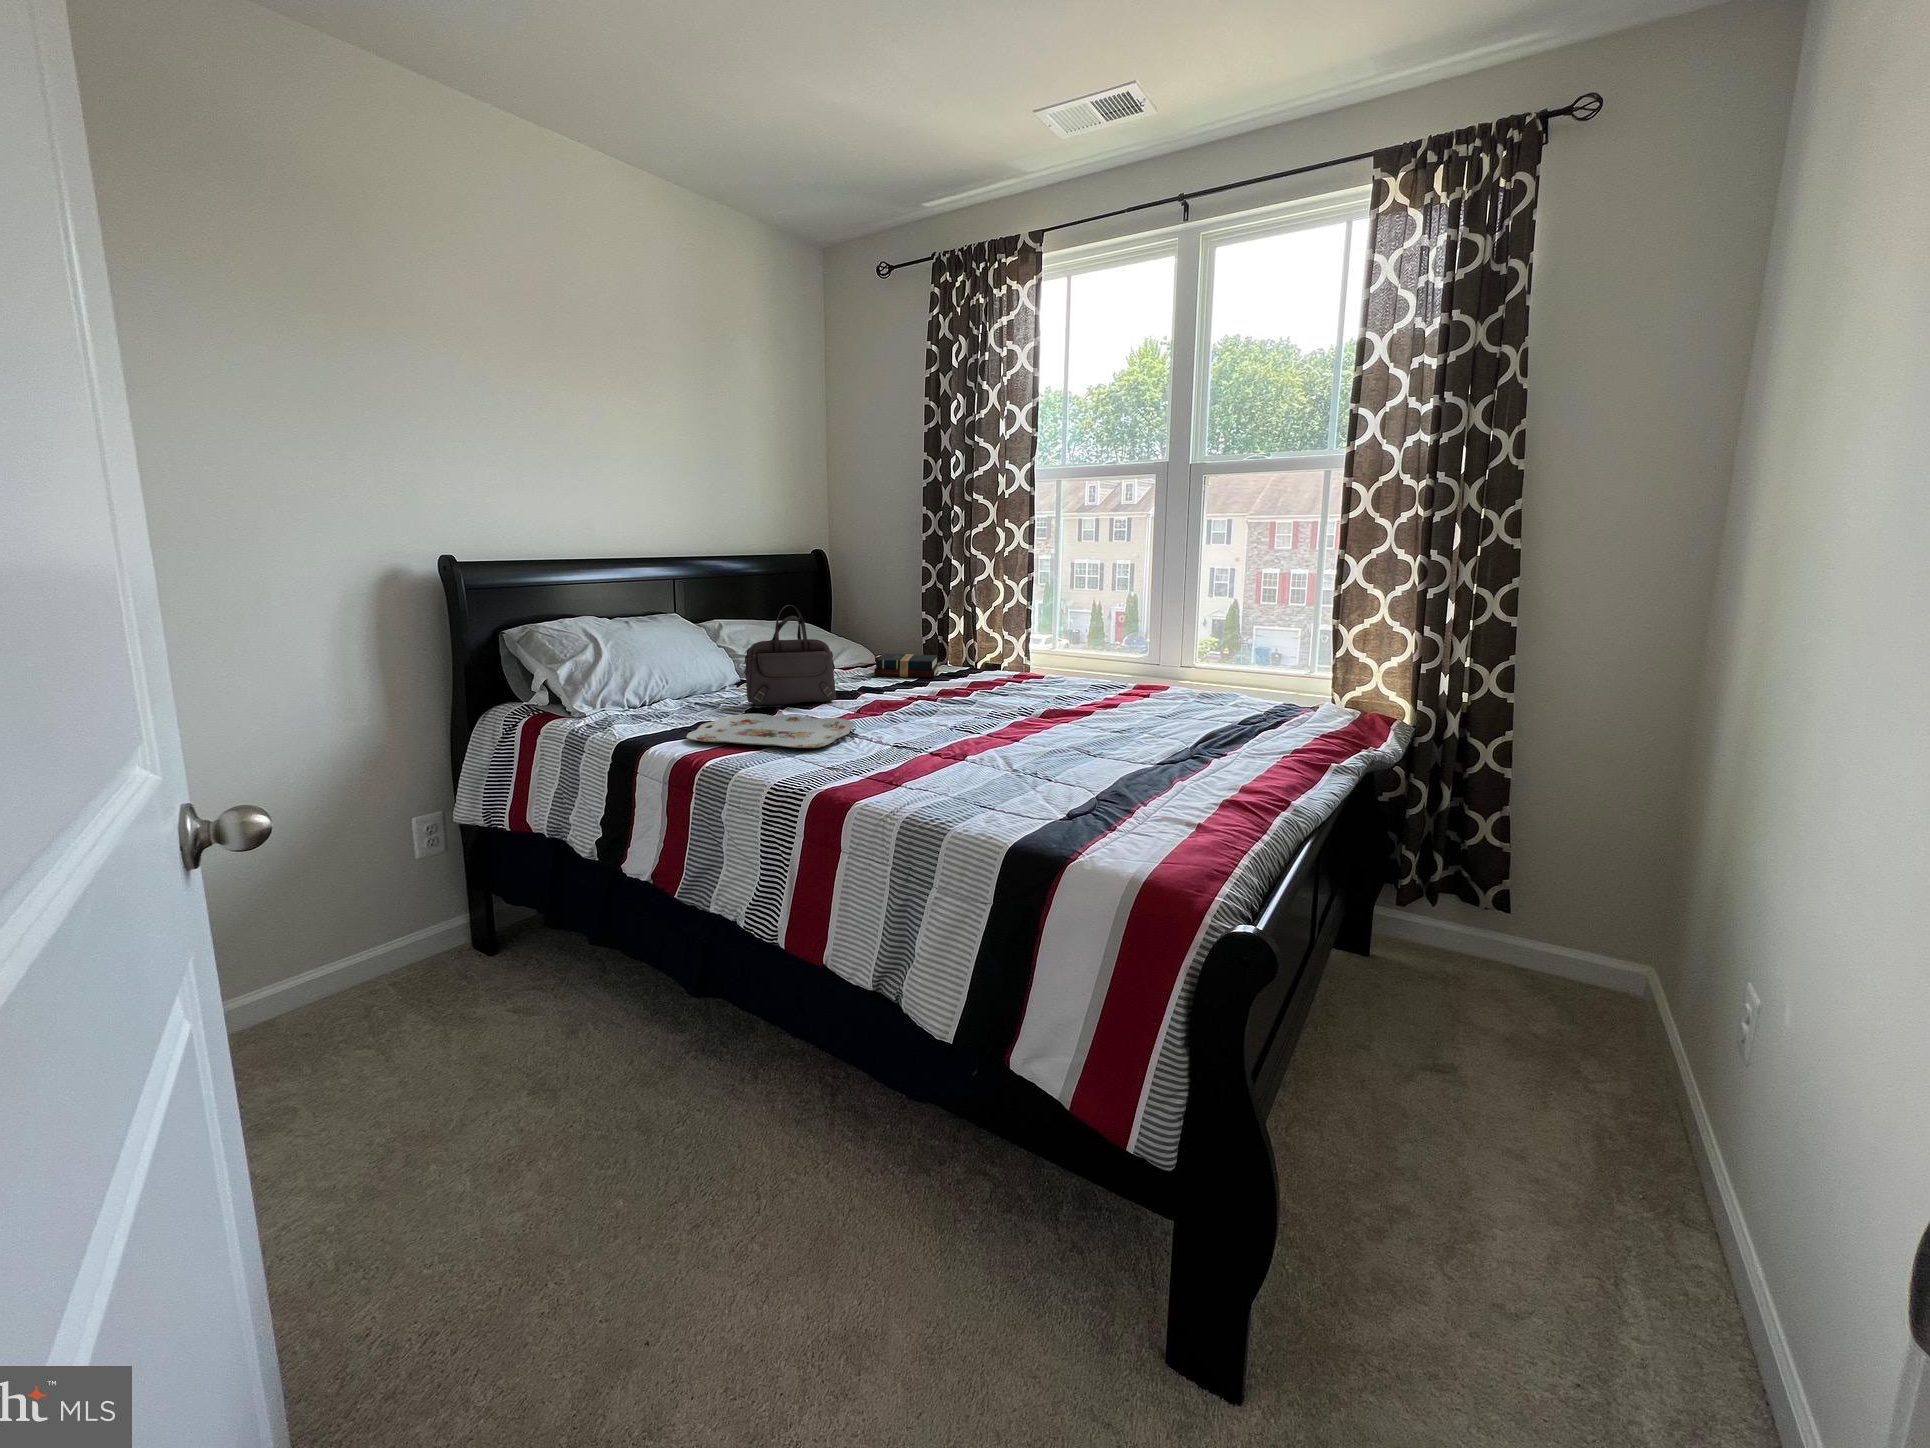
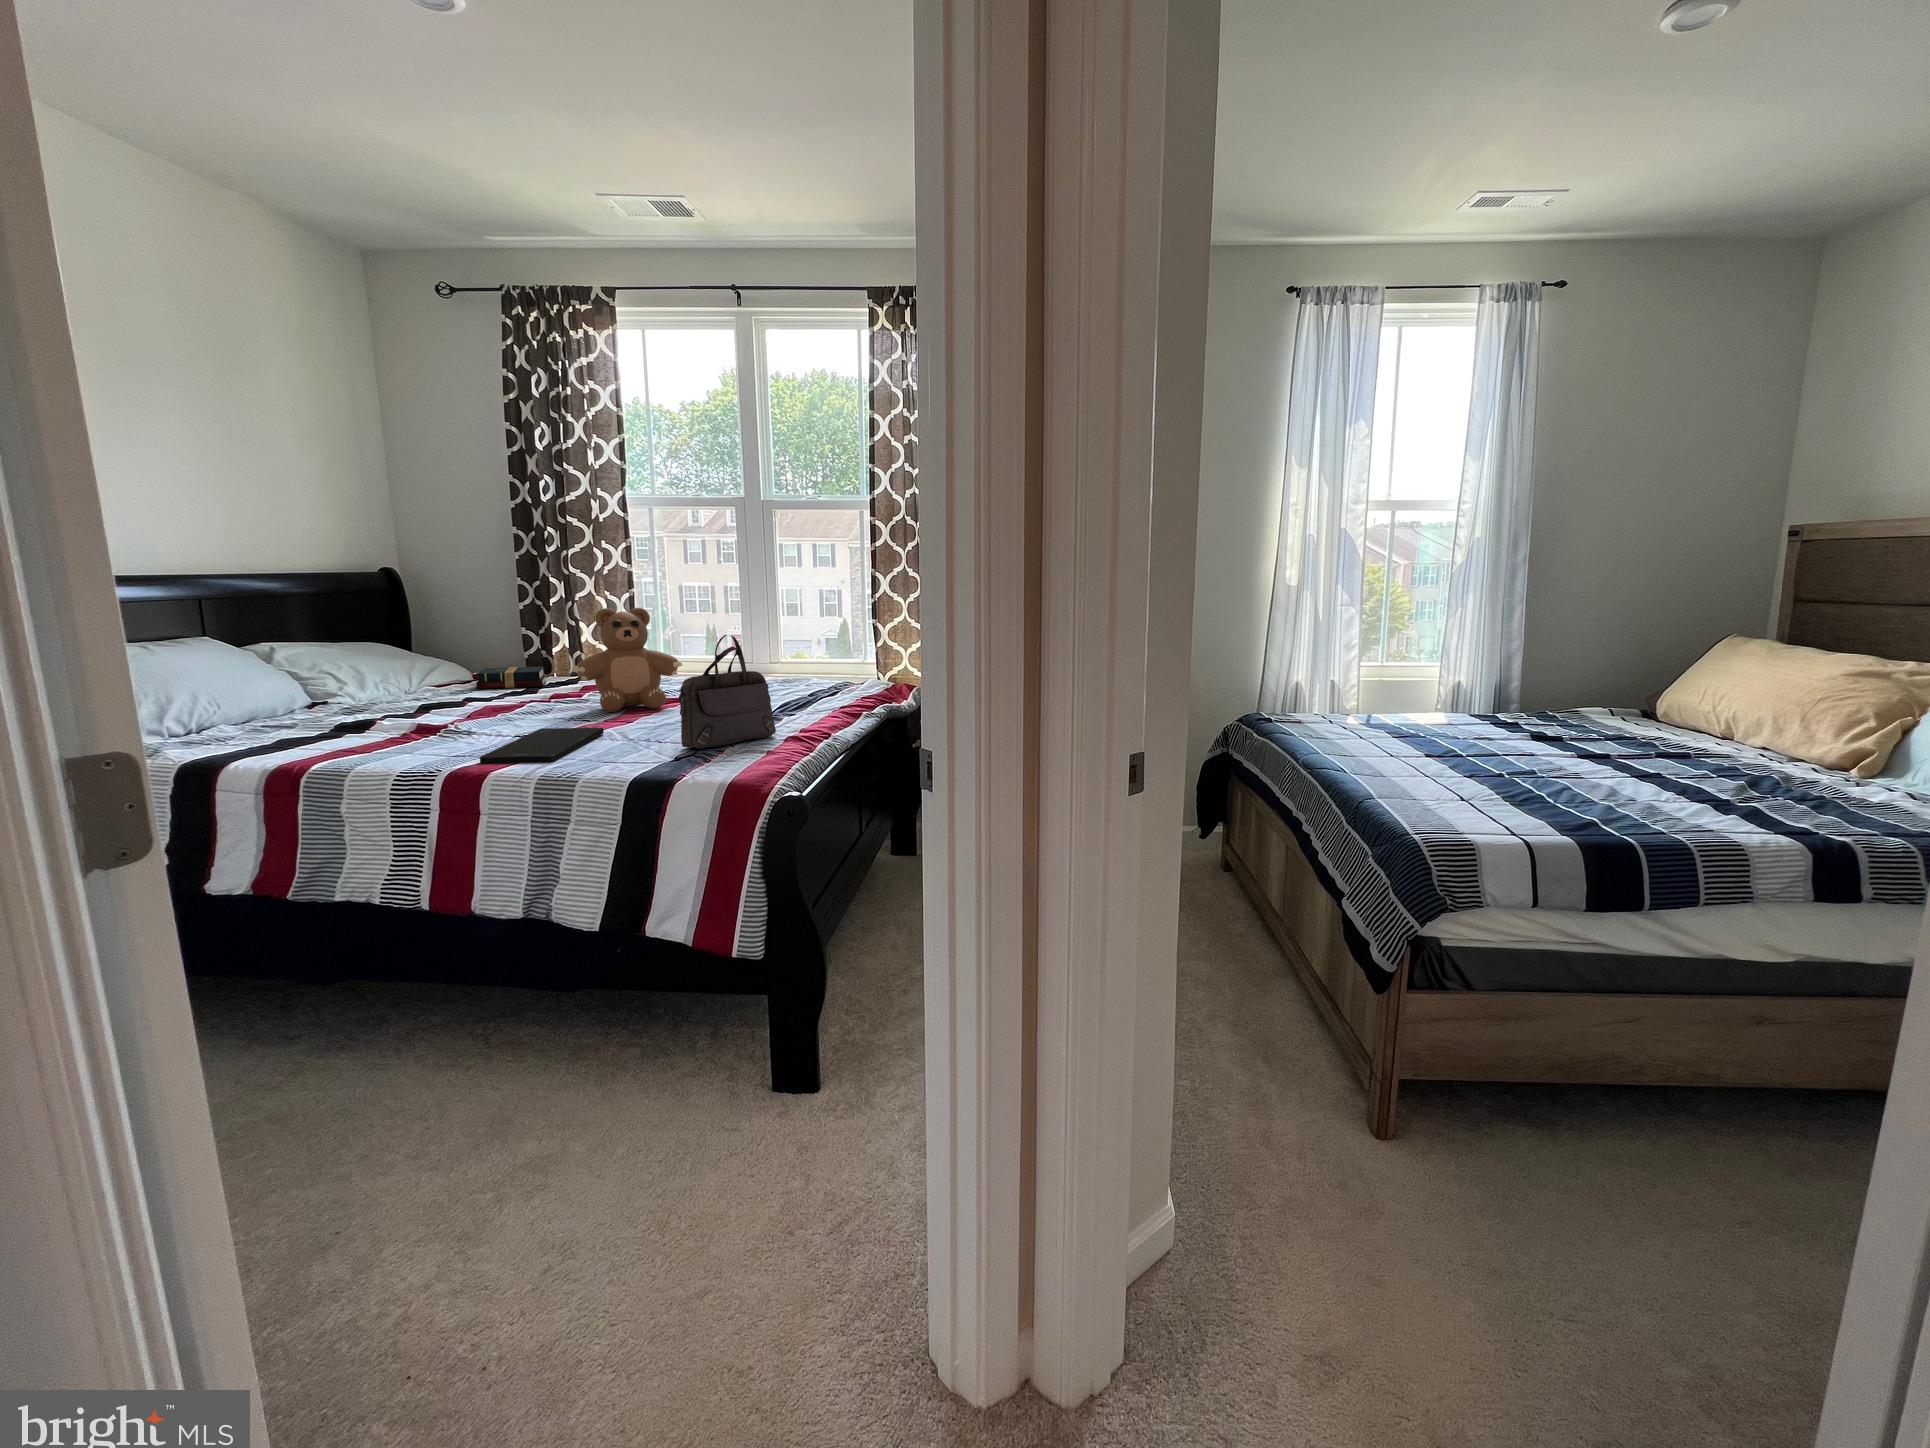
teddy bear: none [960,597,1083,722] -> present [572,608,683,712]
handbag: present [744,605,836,705] -> present [678,635,776,749]
serving tray: present [686,714,856,748] -> none [279,721,473,752]
smartphone: none [848,741,986,796] -> present [480,728,604,763]

